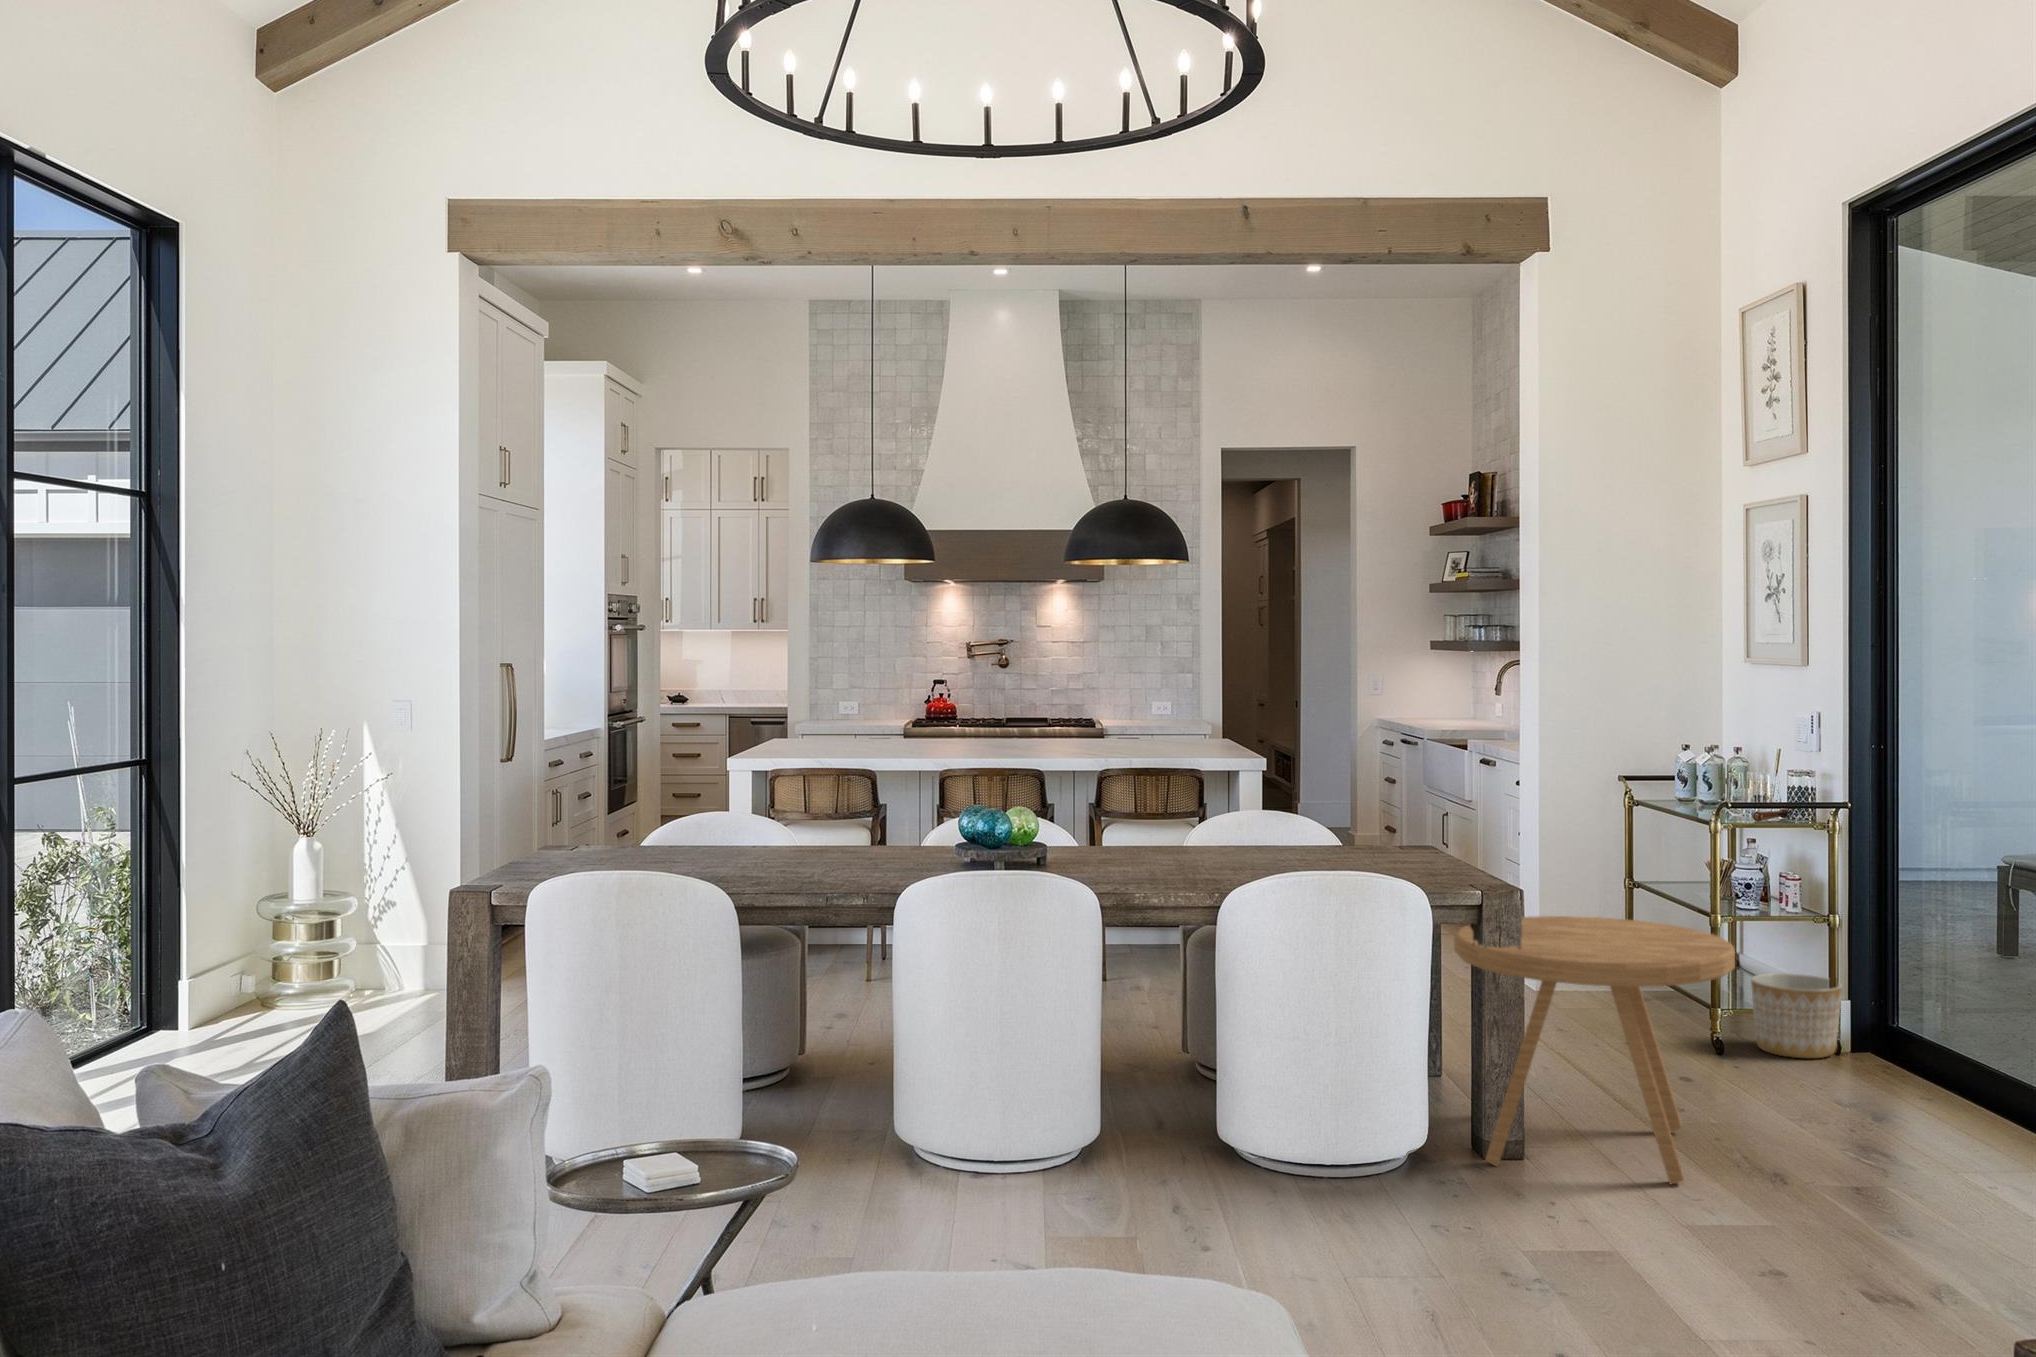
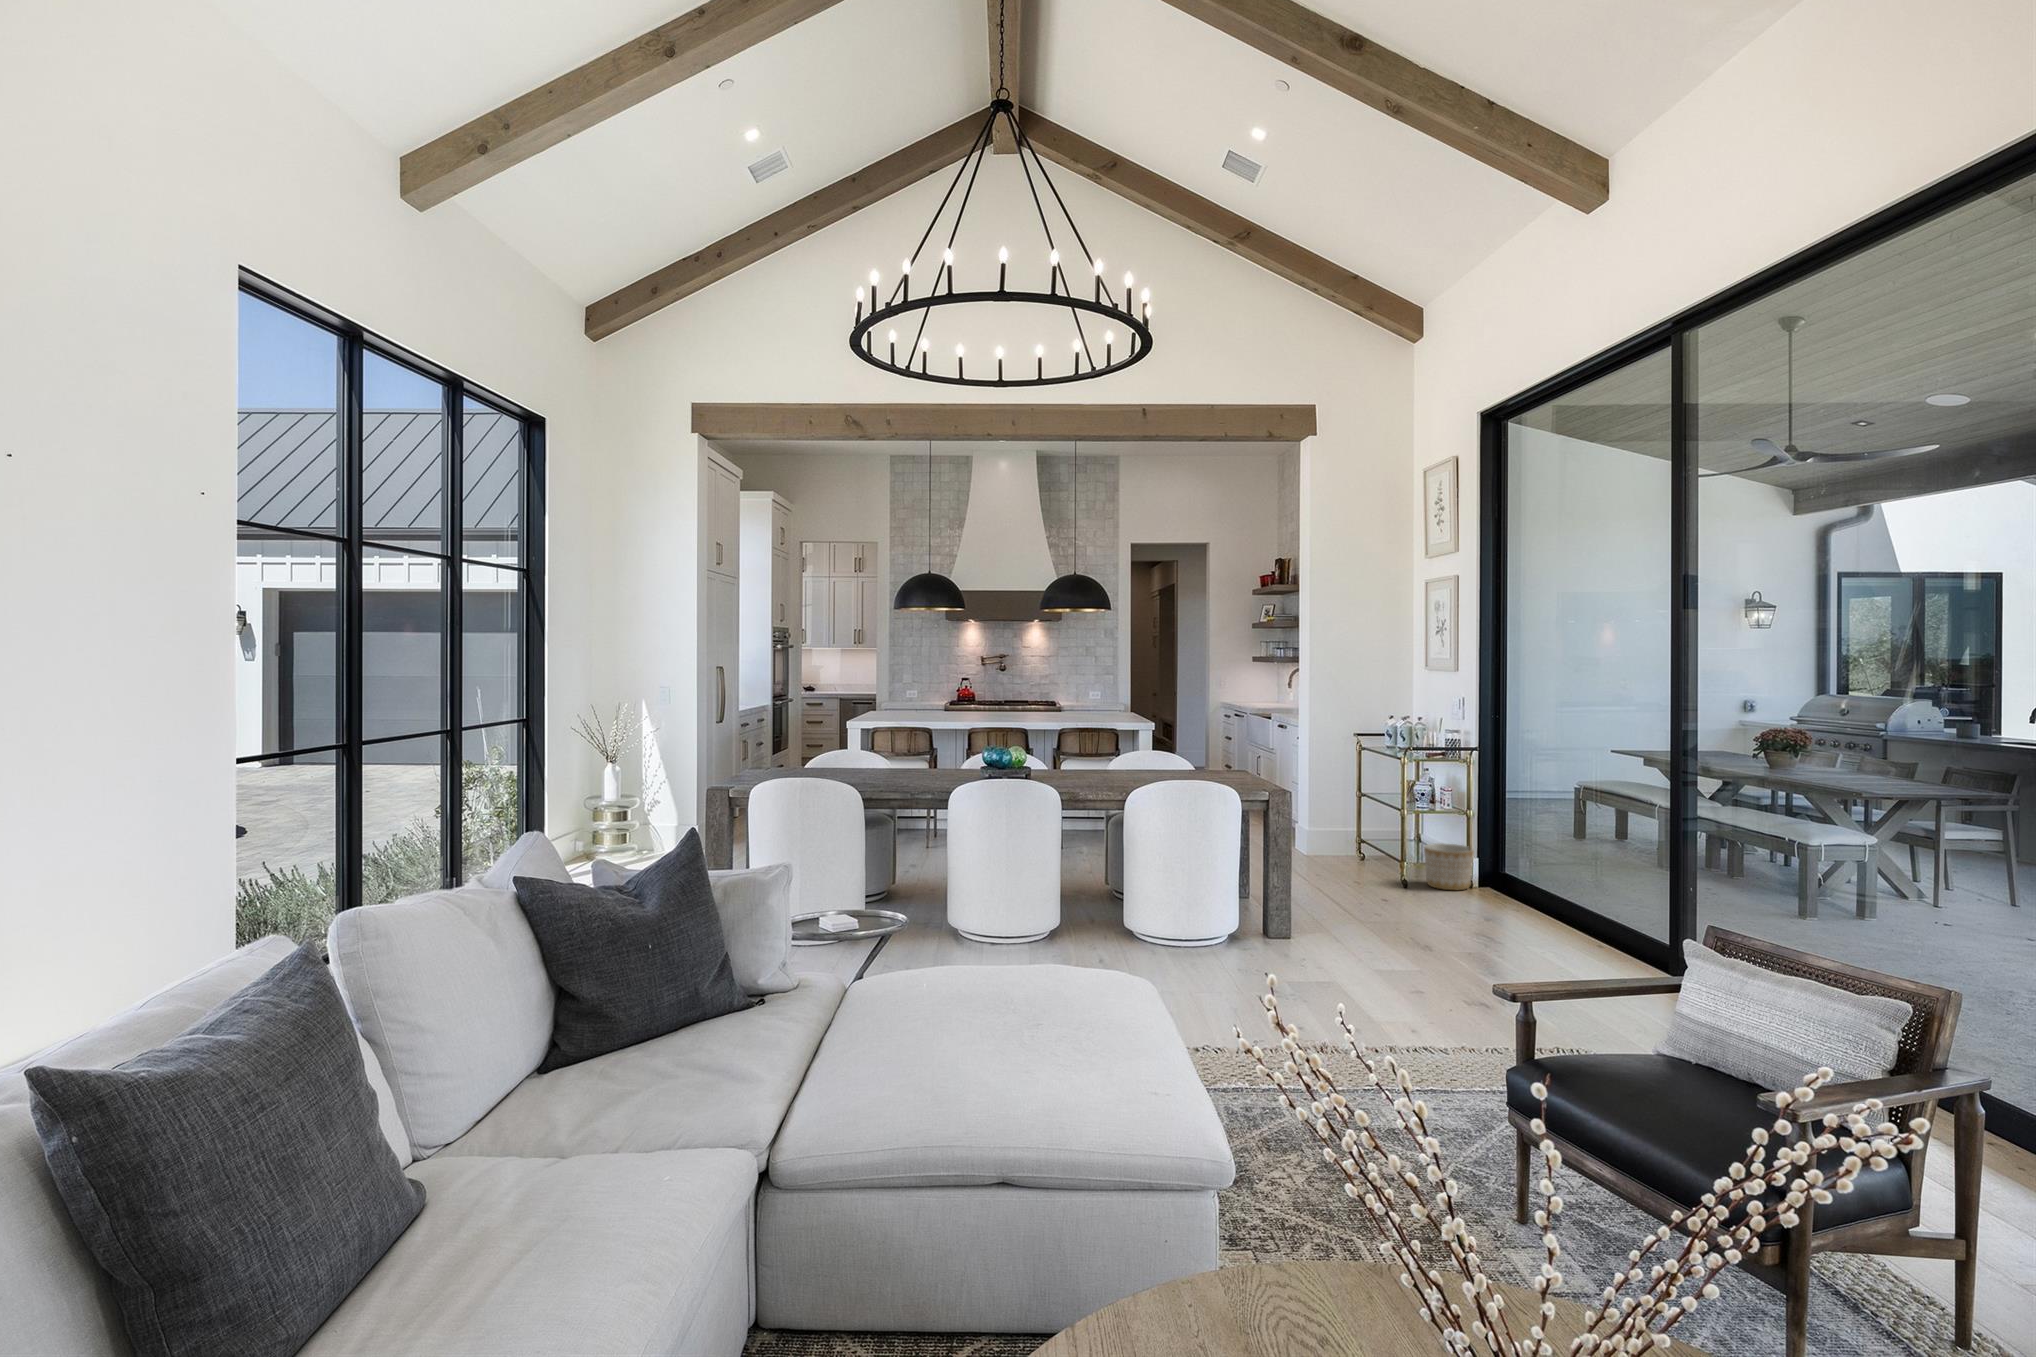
side table: present [1454,916,1735,1184] -> none [1254,808,1405,951]

